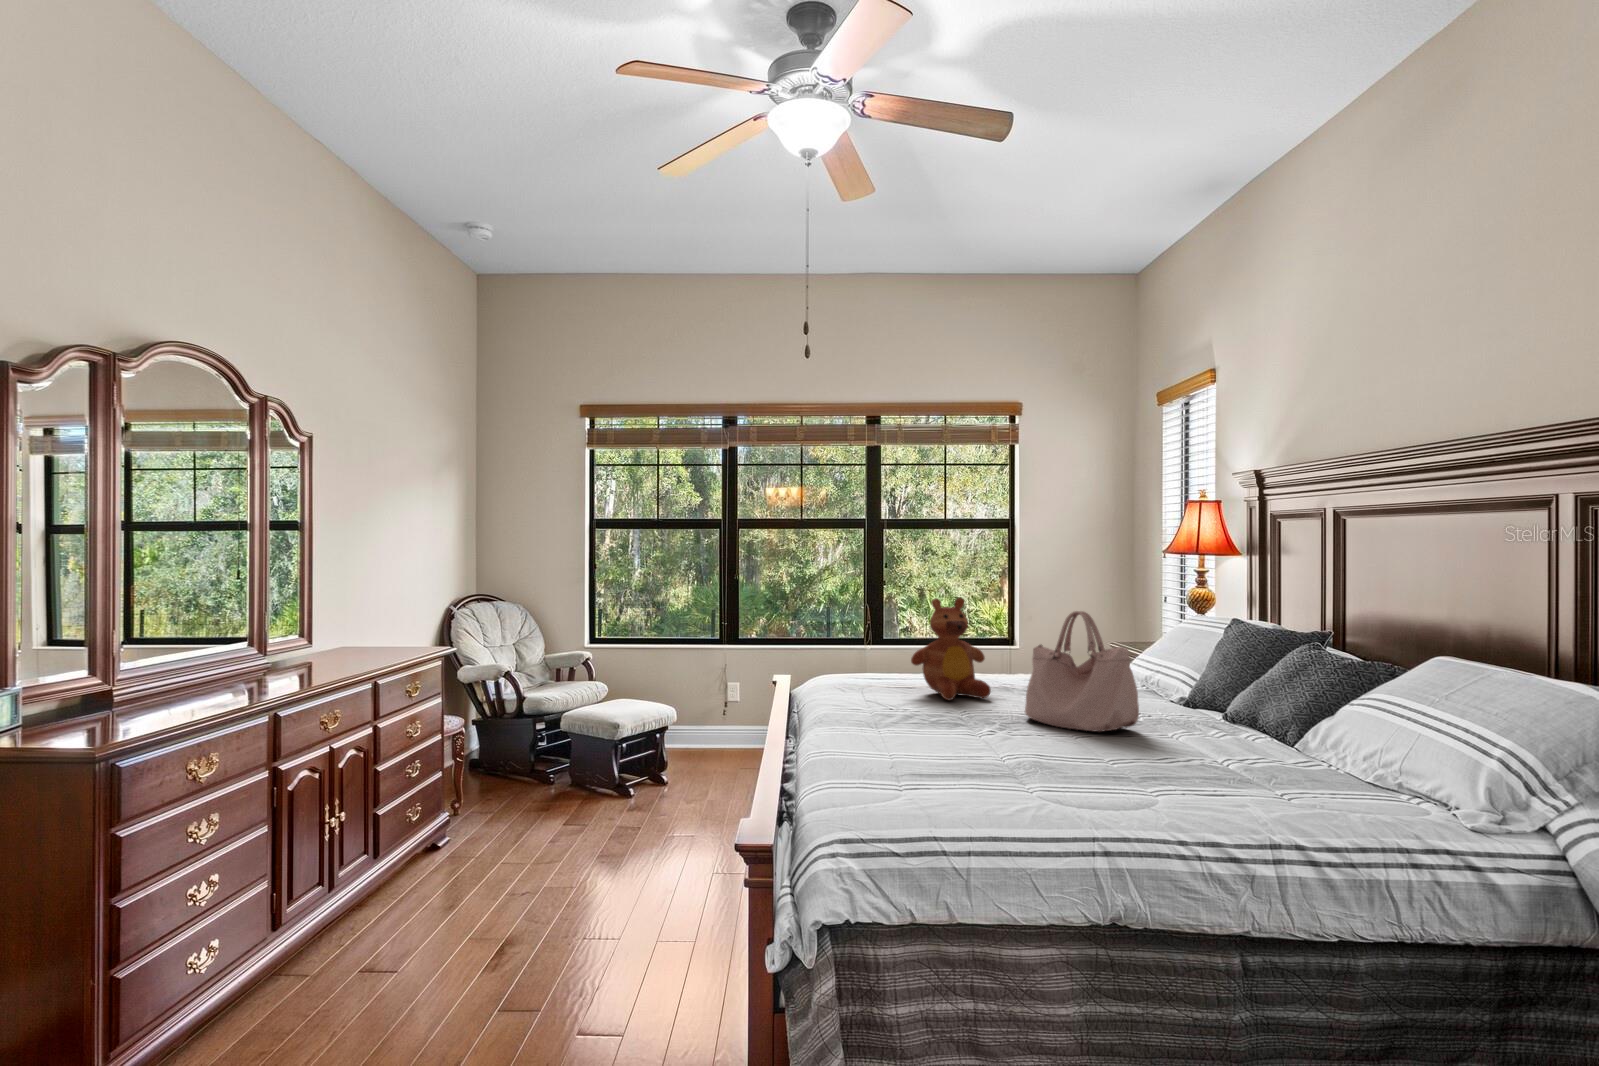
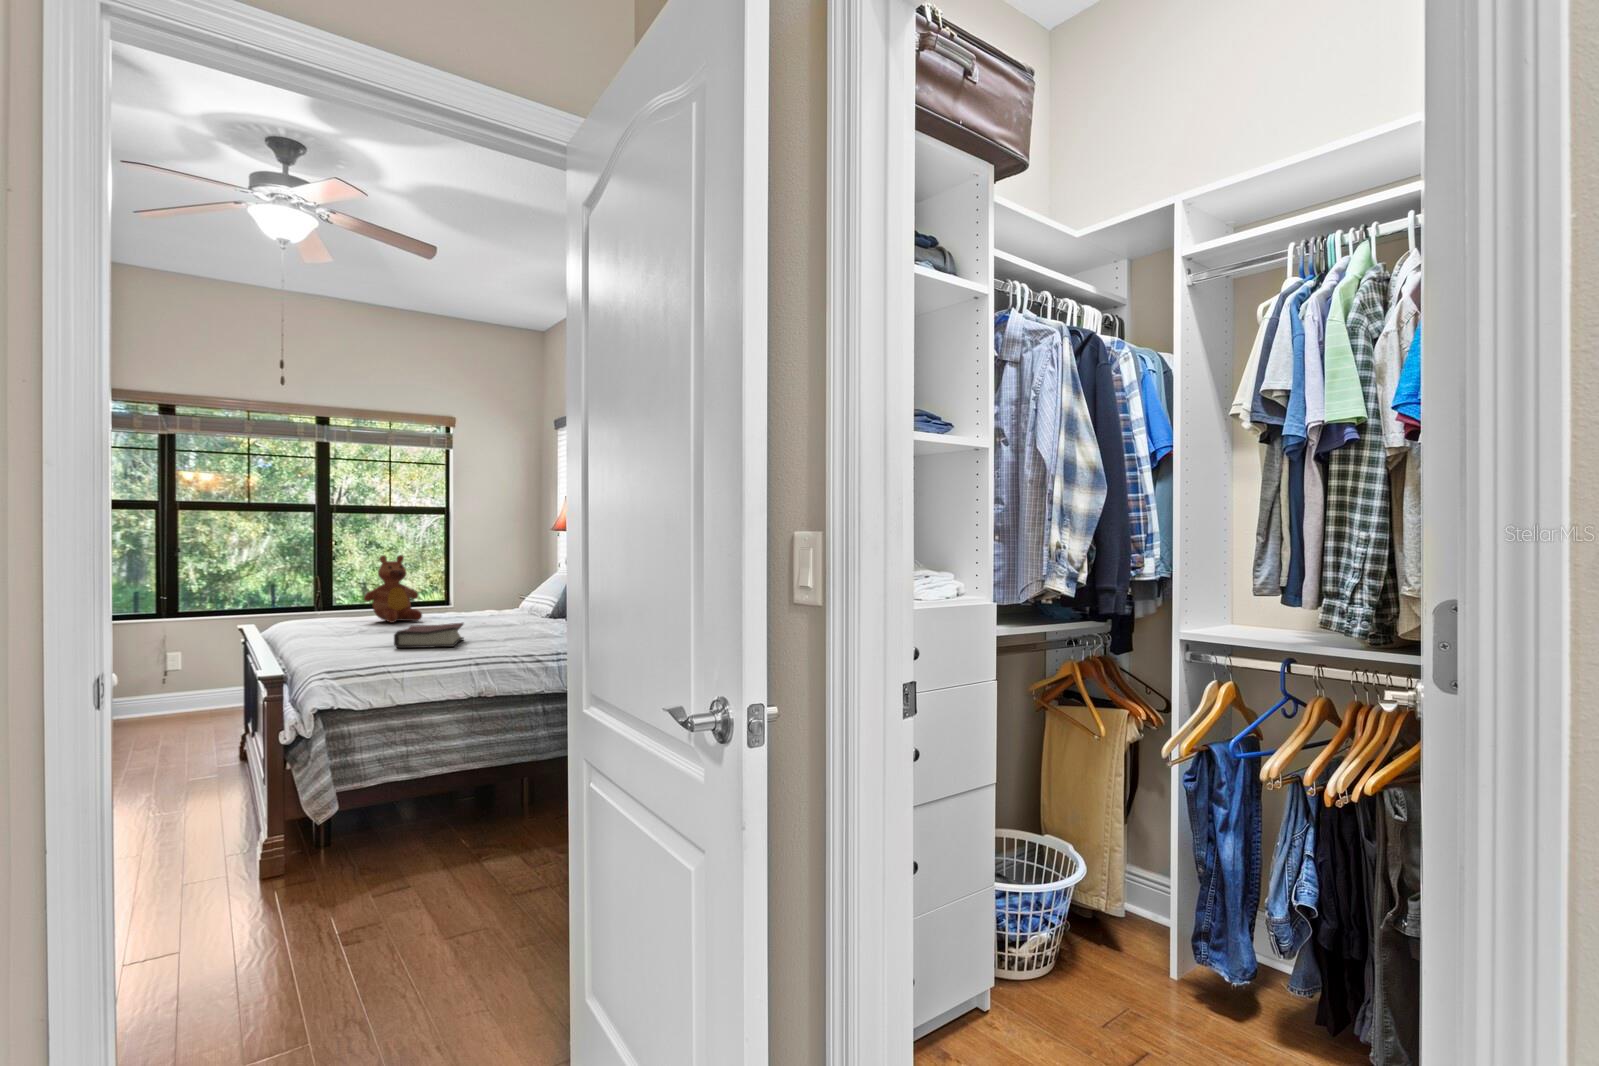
handbag: present [1025,611,1139,732] -> none [444,557,513,628]
hardback book: none [952,734,1066,796] -> present [394,623,463,648]

